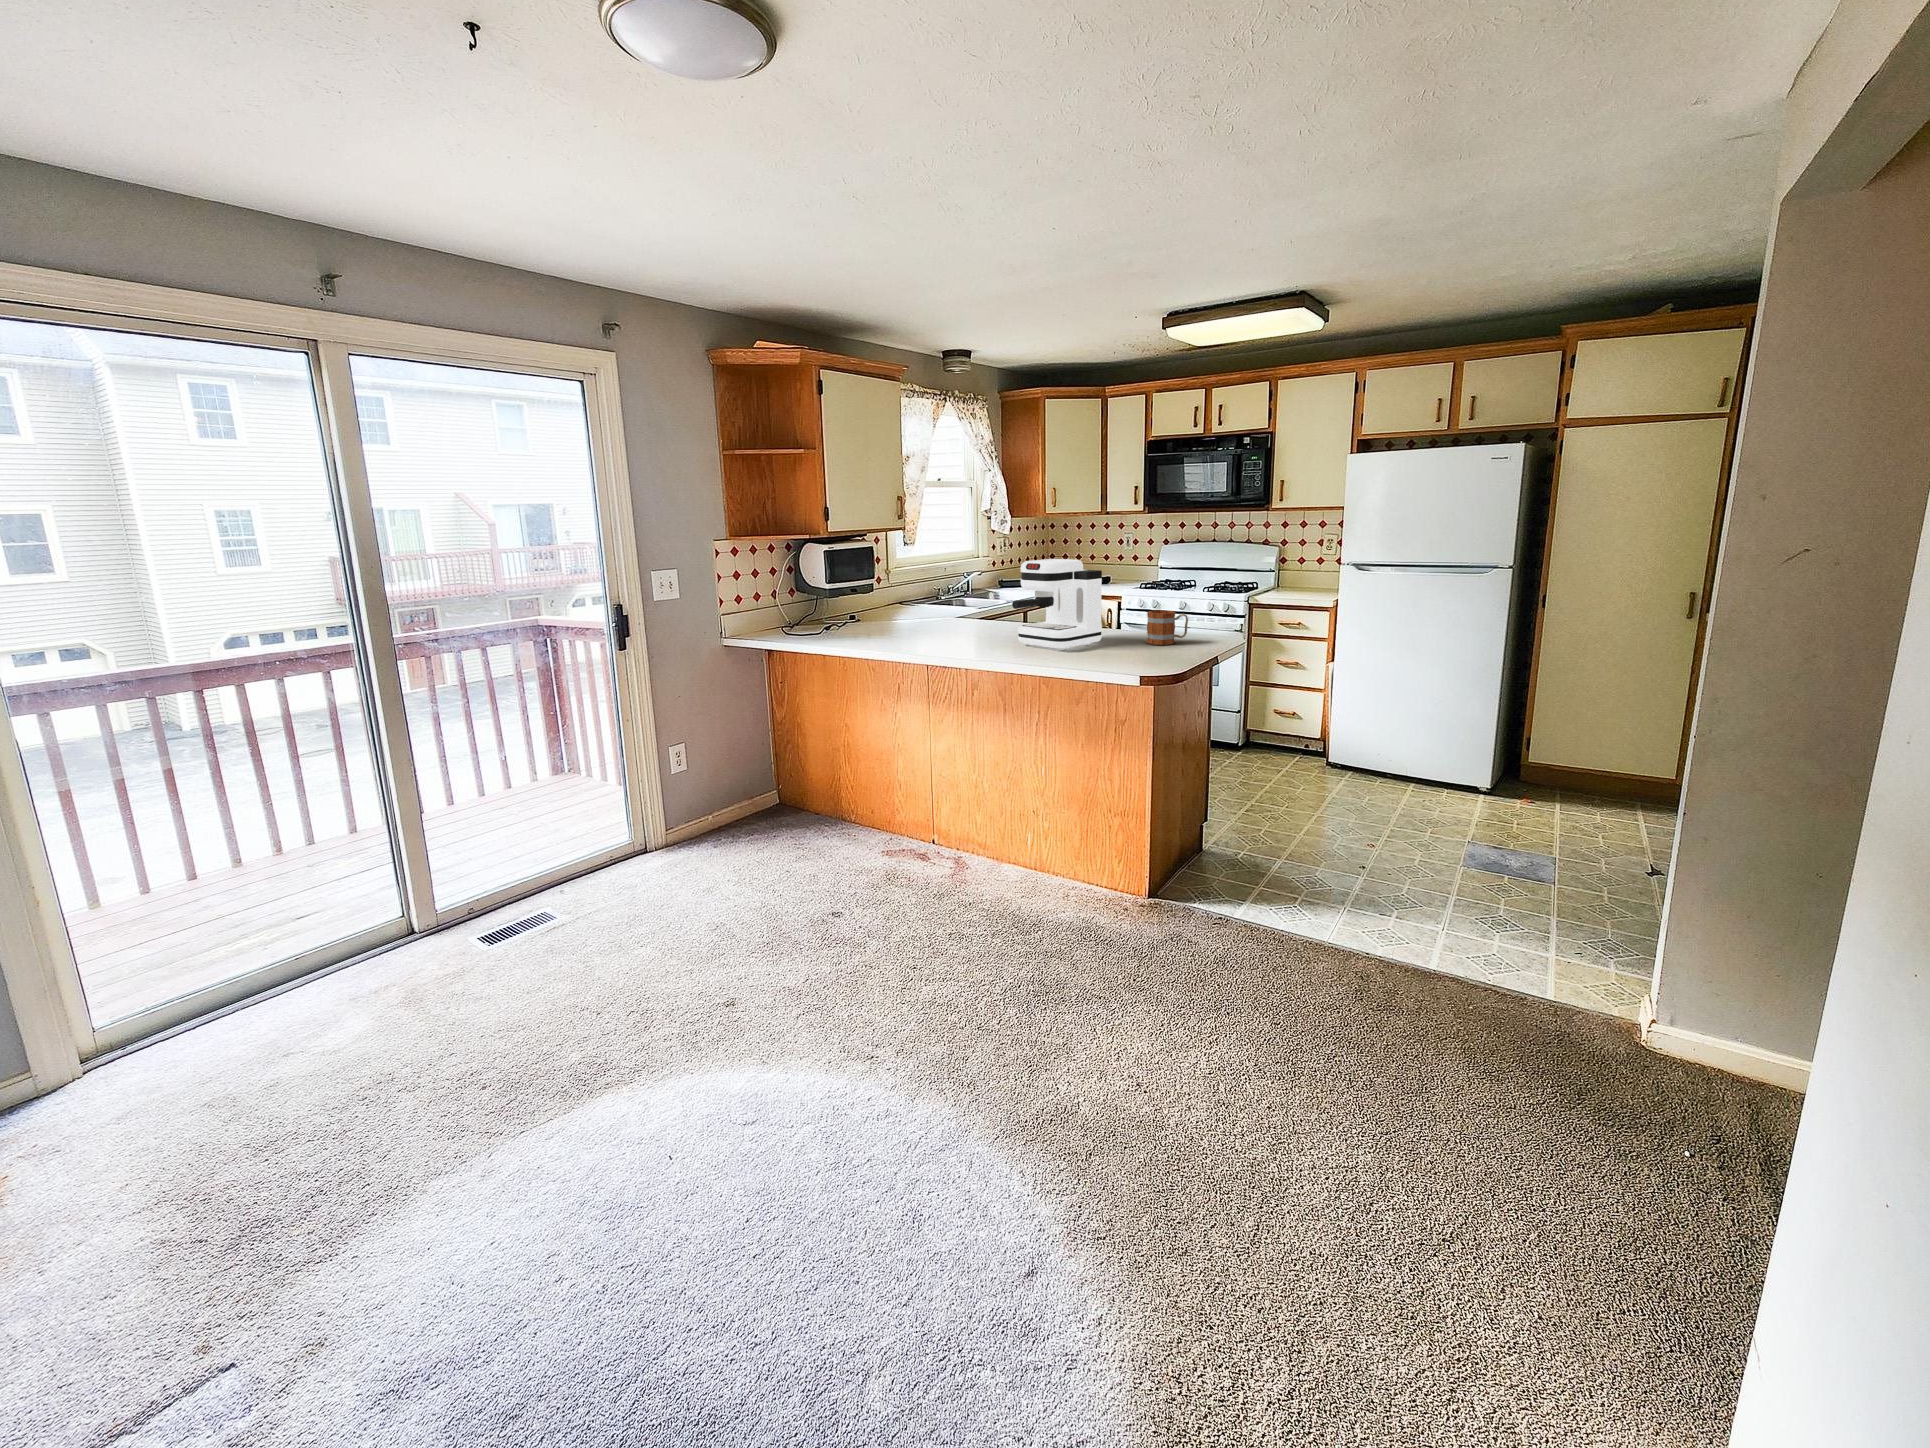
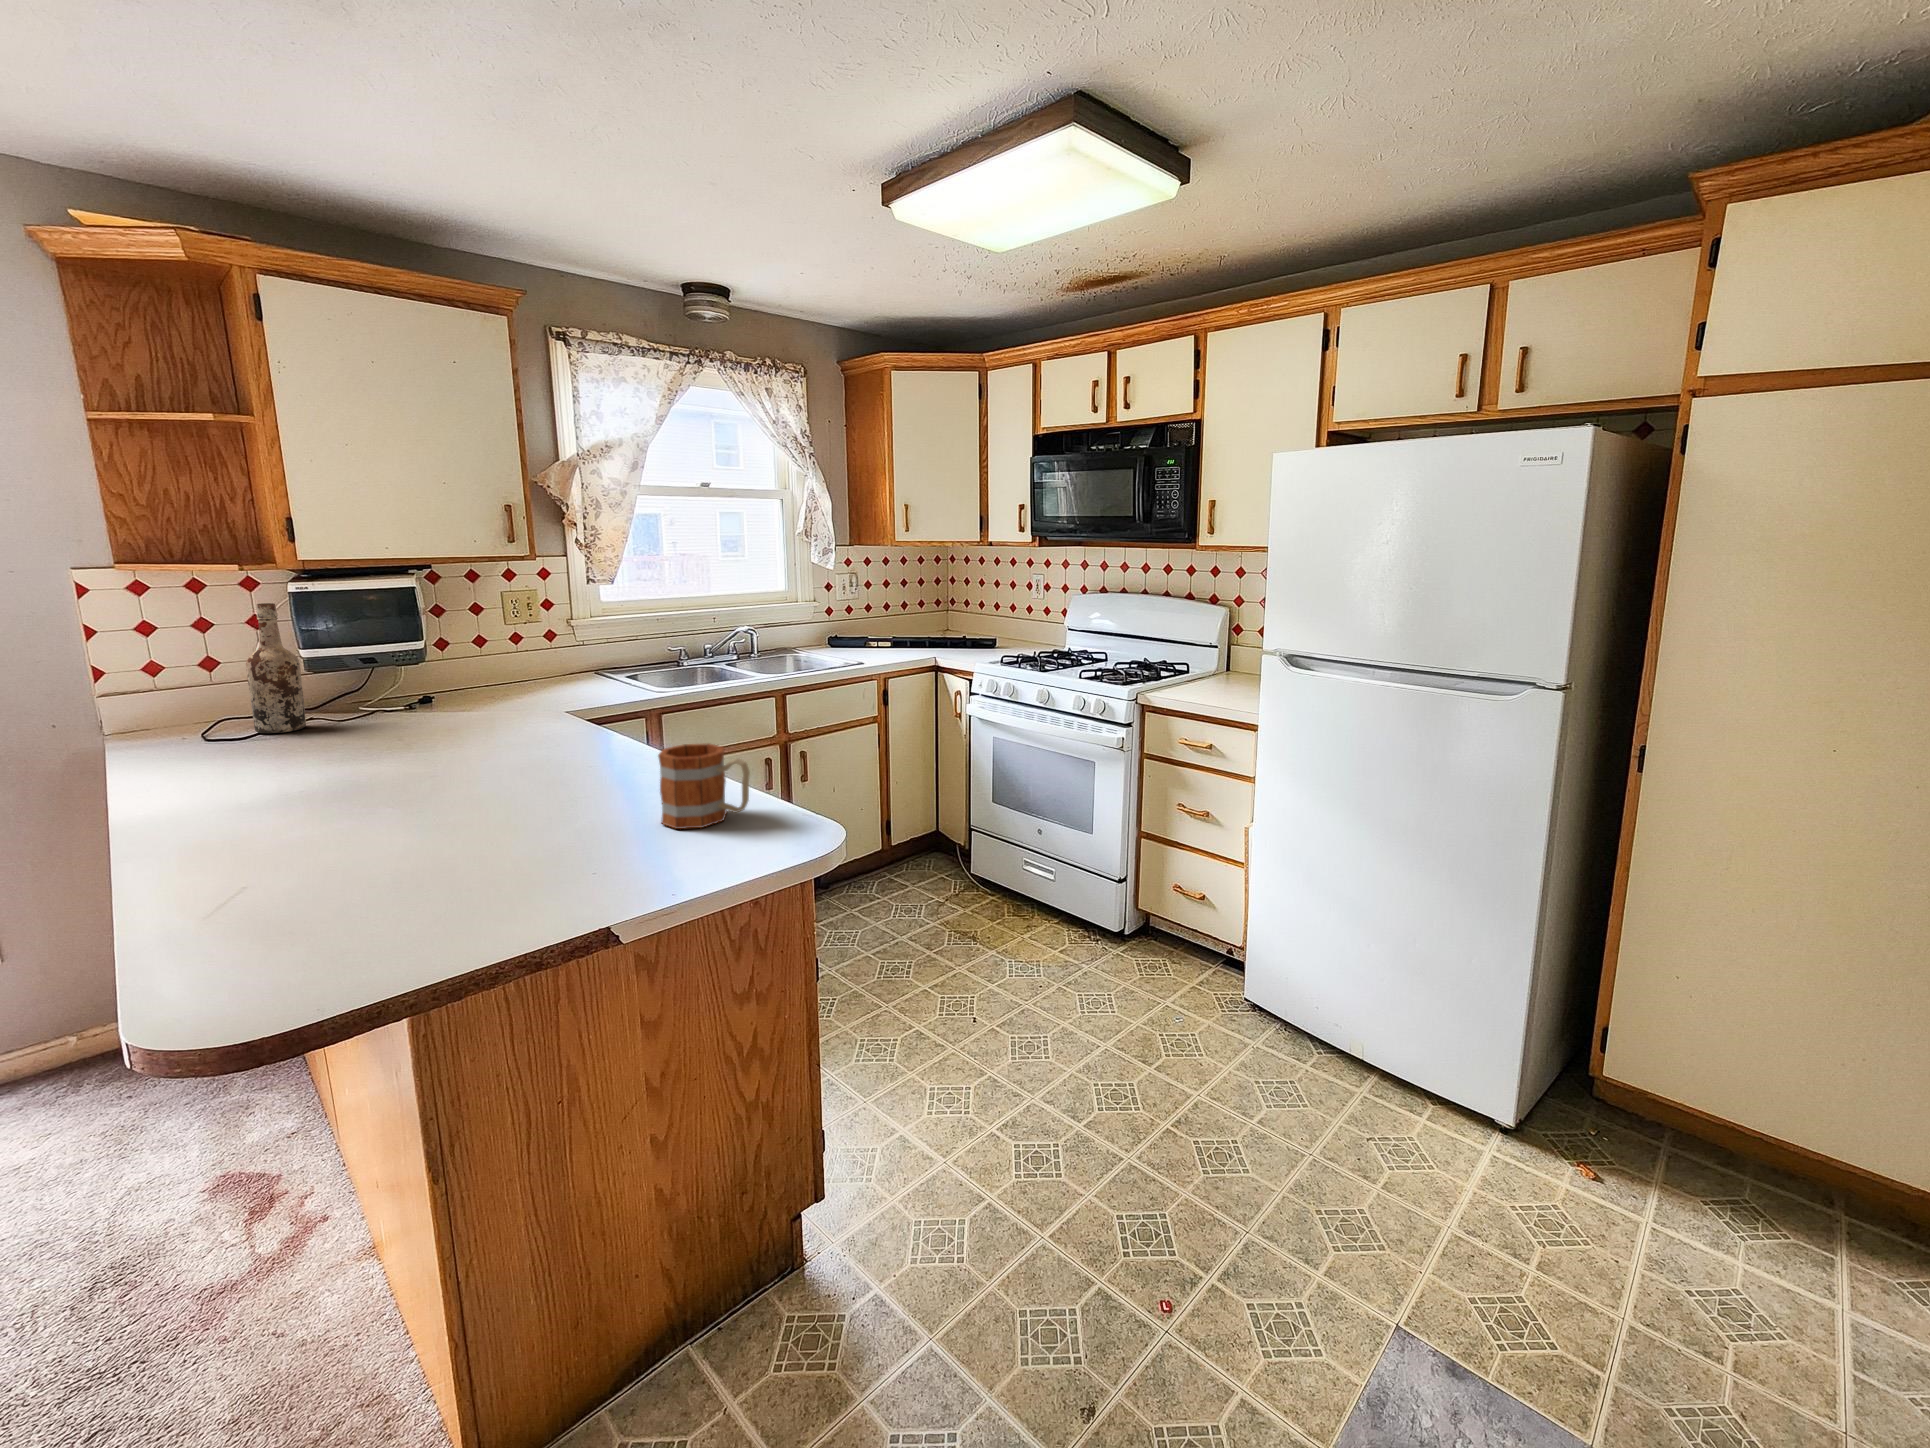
coffee maker: present [1012,559,1102,650] -> none [344,615,581,824]
wine bottle: none [836,567,859,637] -> present [246,603,306,733]

